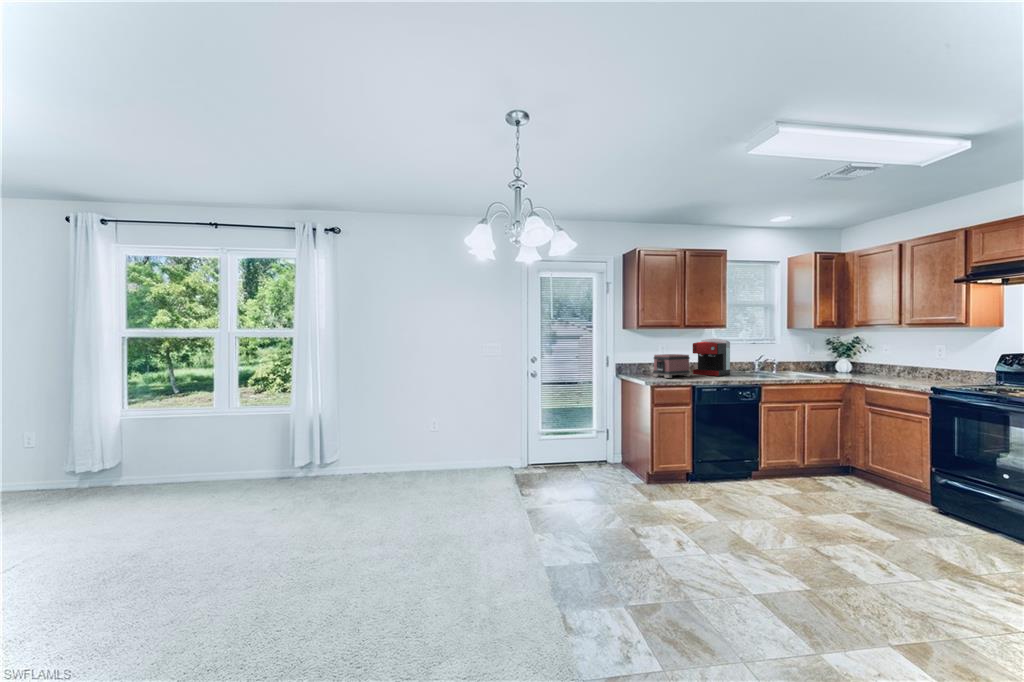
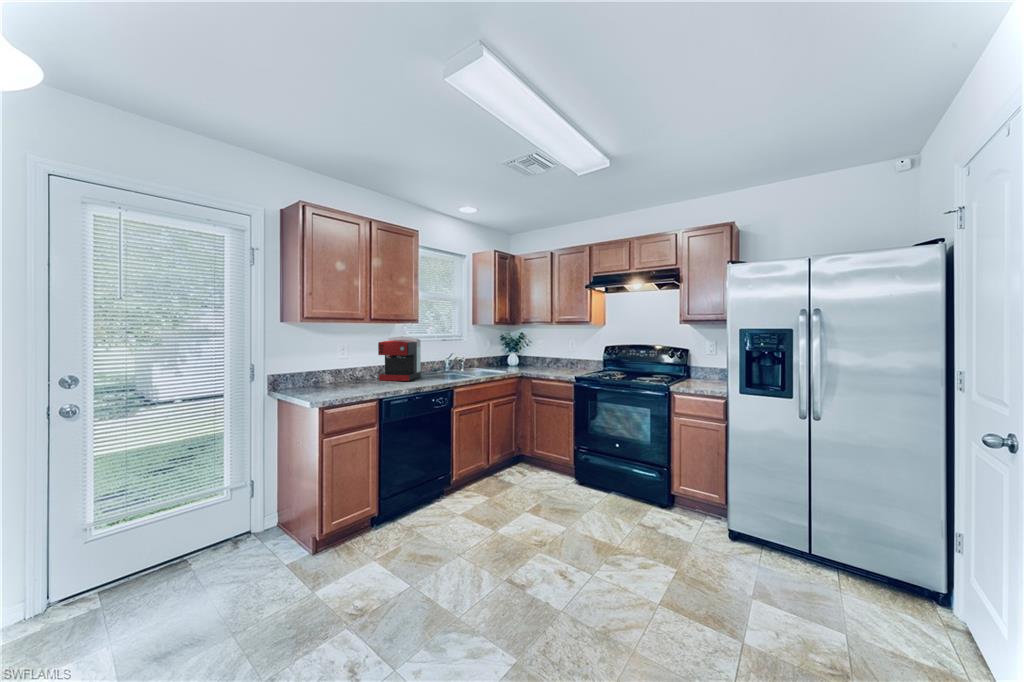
toaster: present [653,354,690,378] -> none [323,357,376,392]

